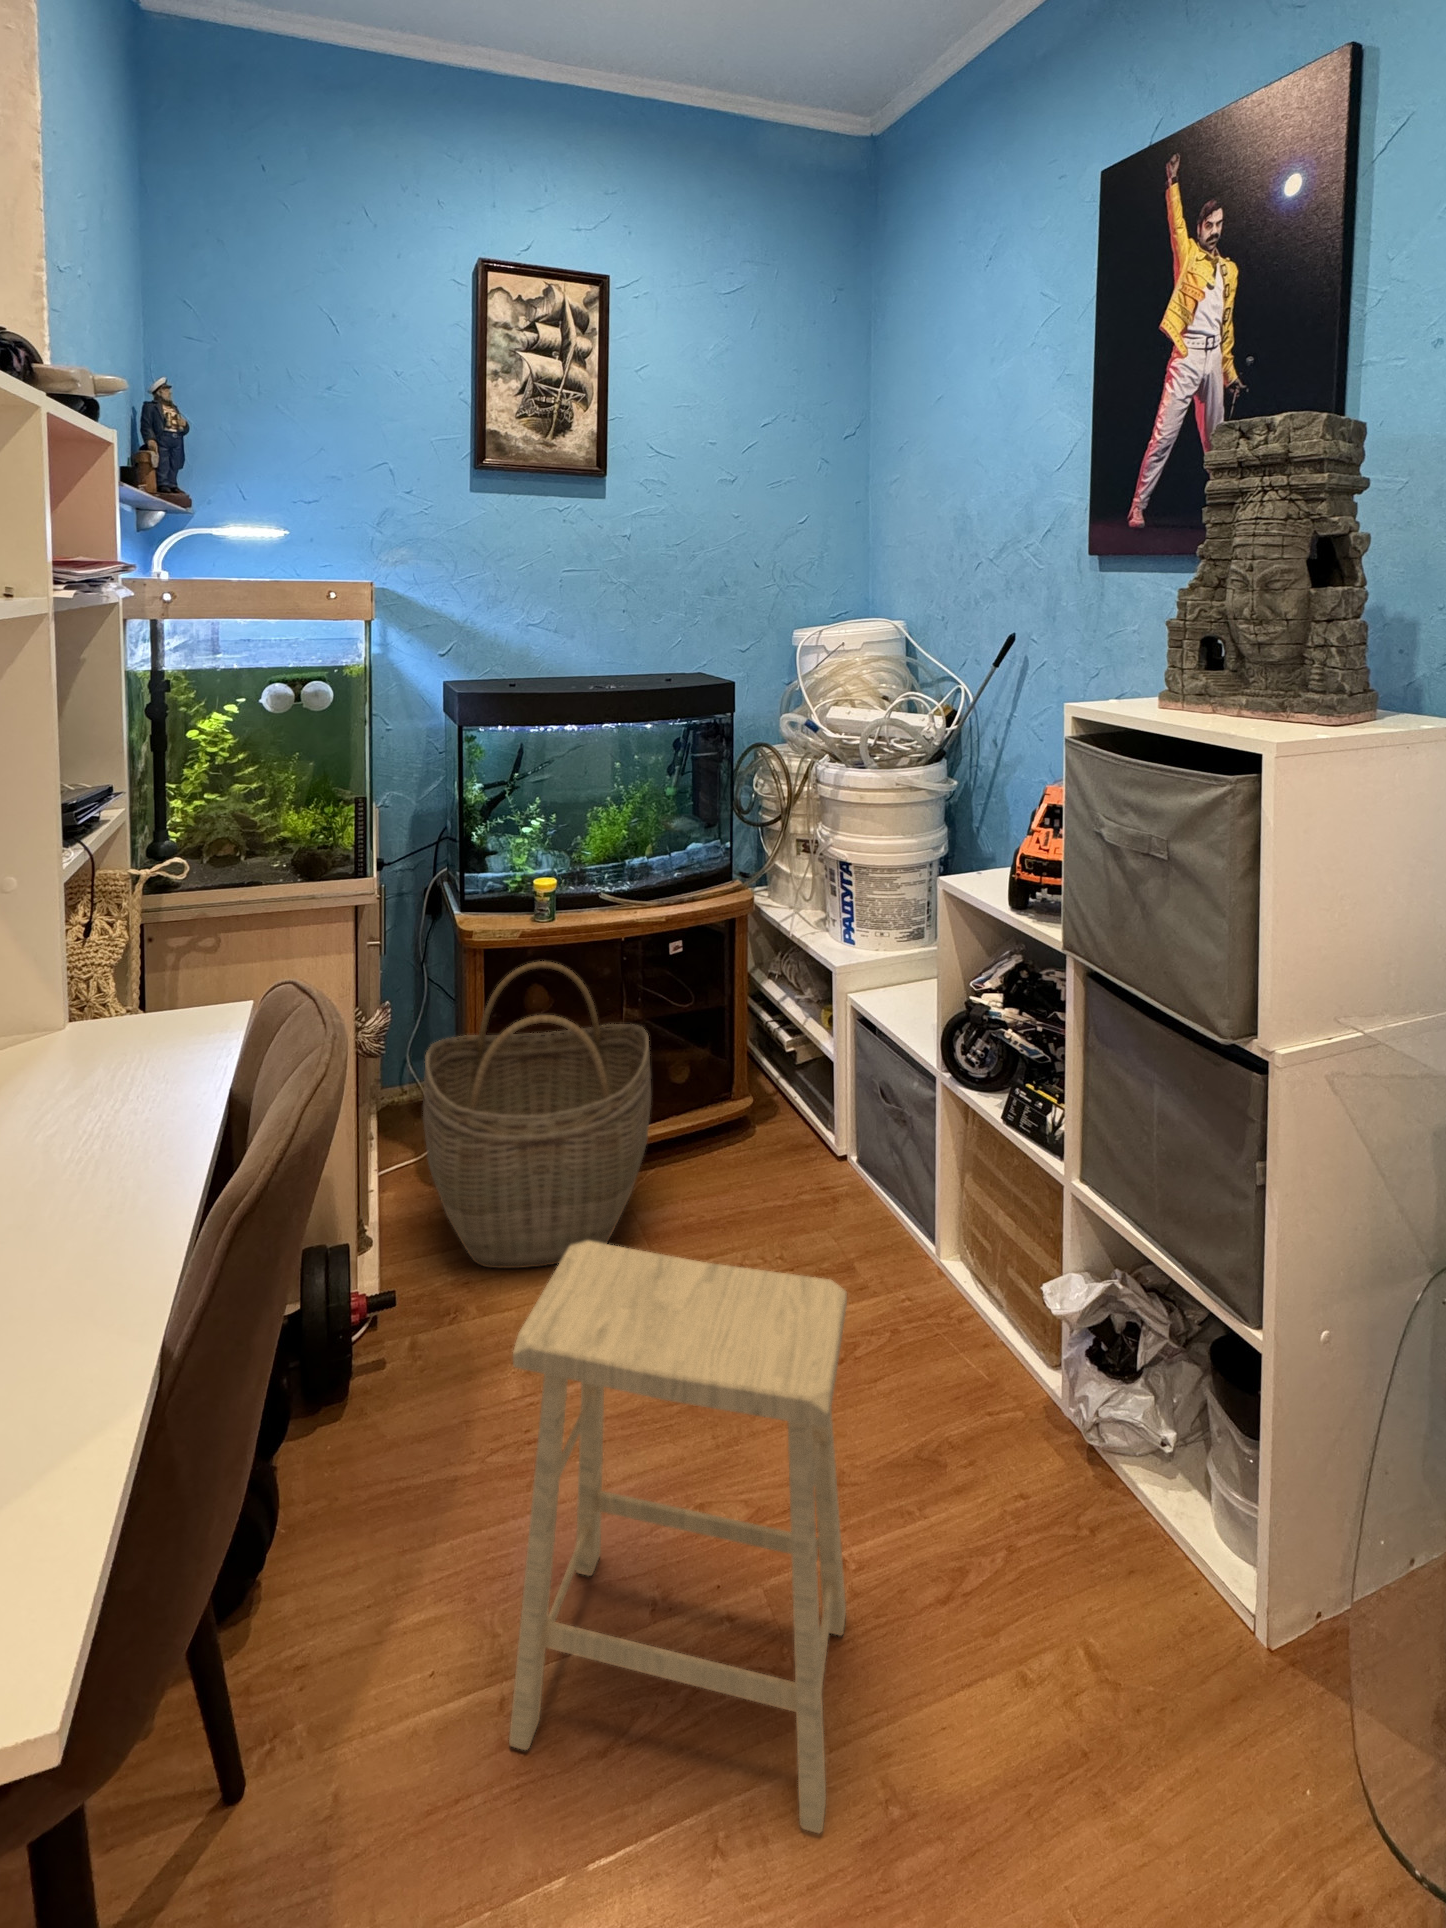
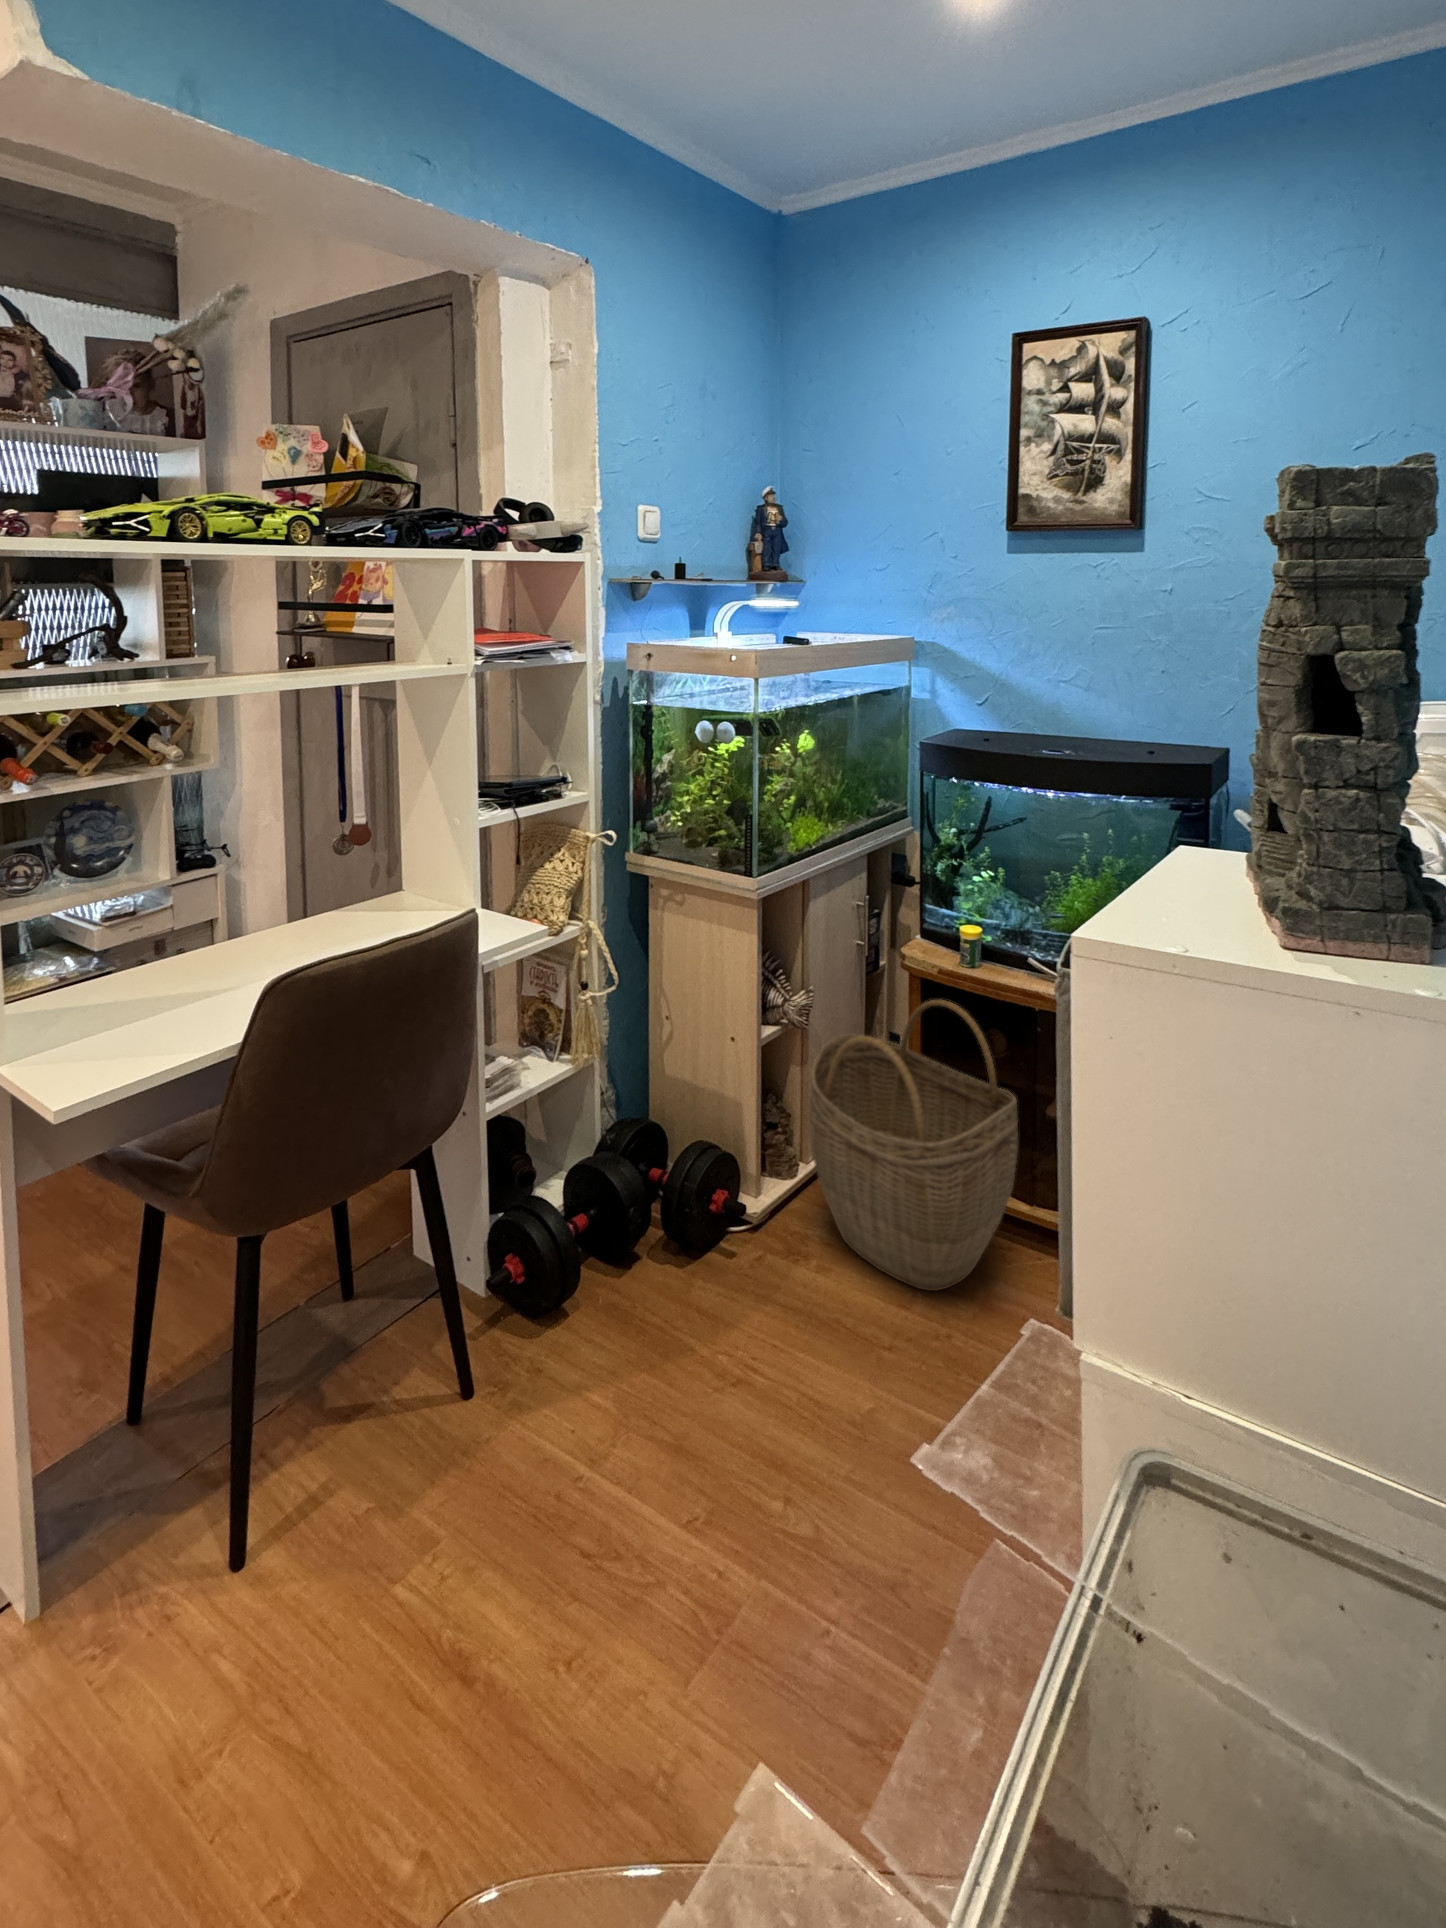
footstool: present [509,1241,847,1833] -> none [545,1189,767,1751]

